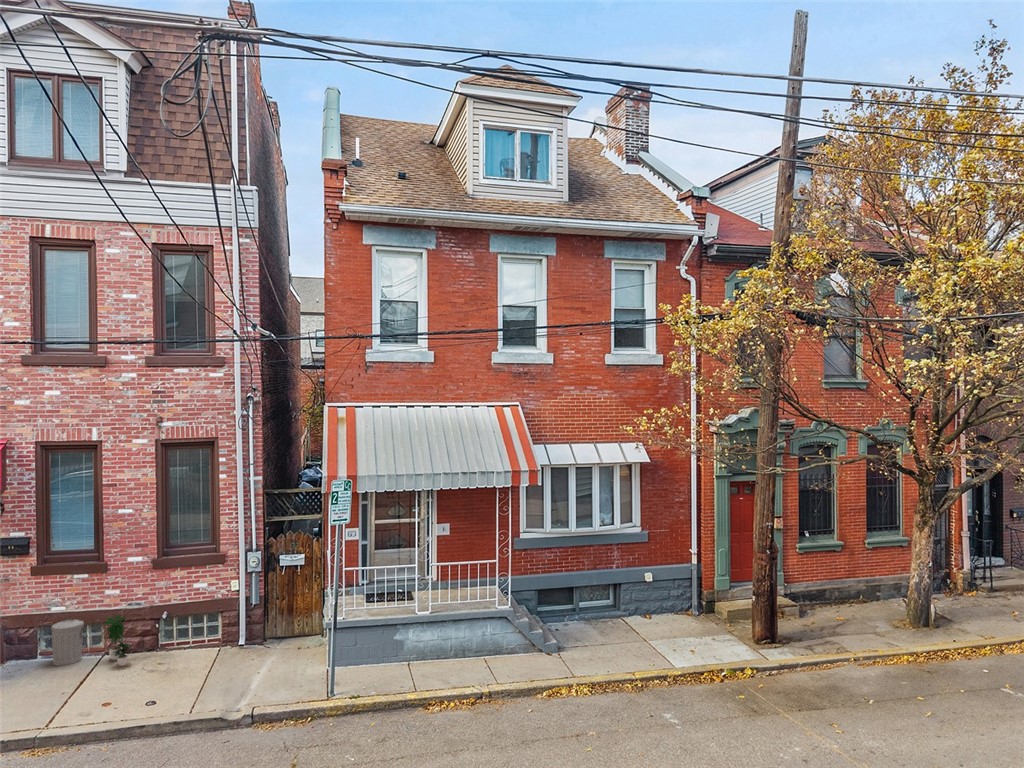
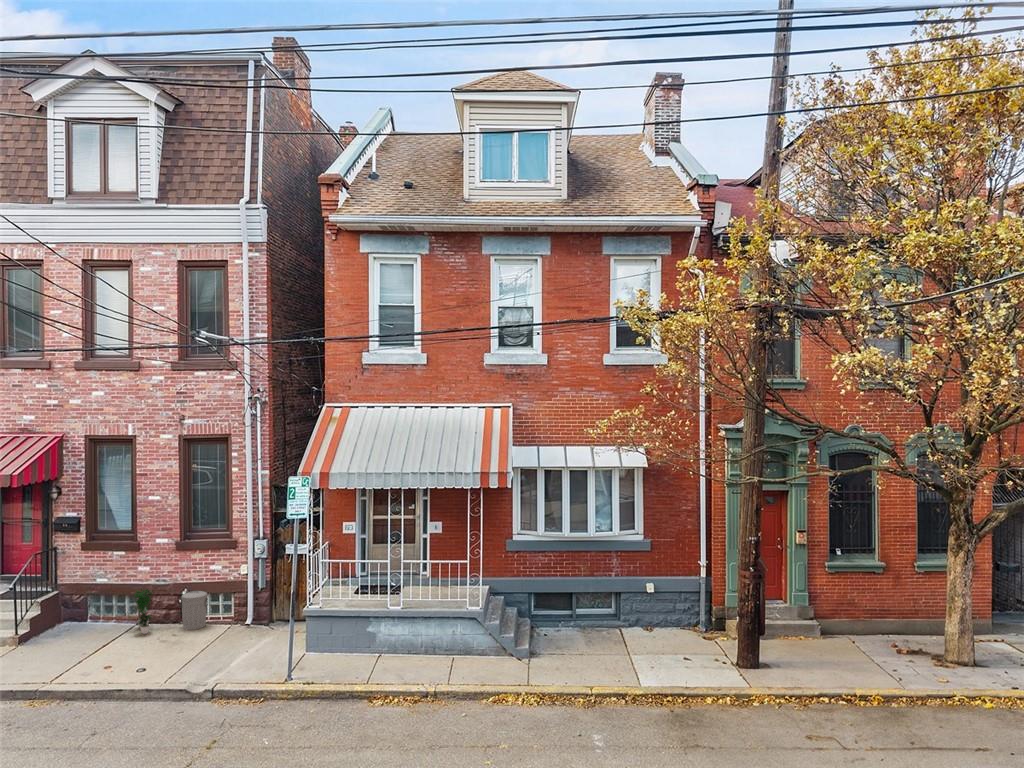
trash can: present [50,619,84,665] -> present [181,591,208,630]

